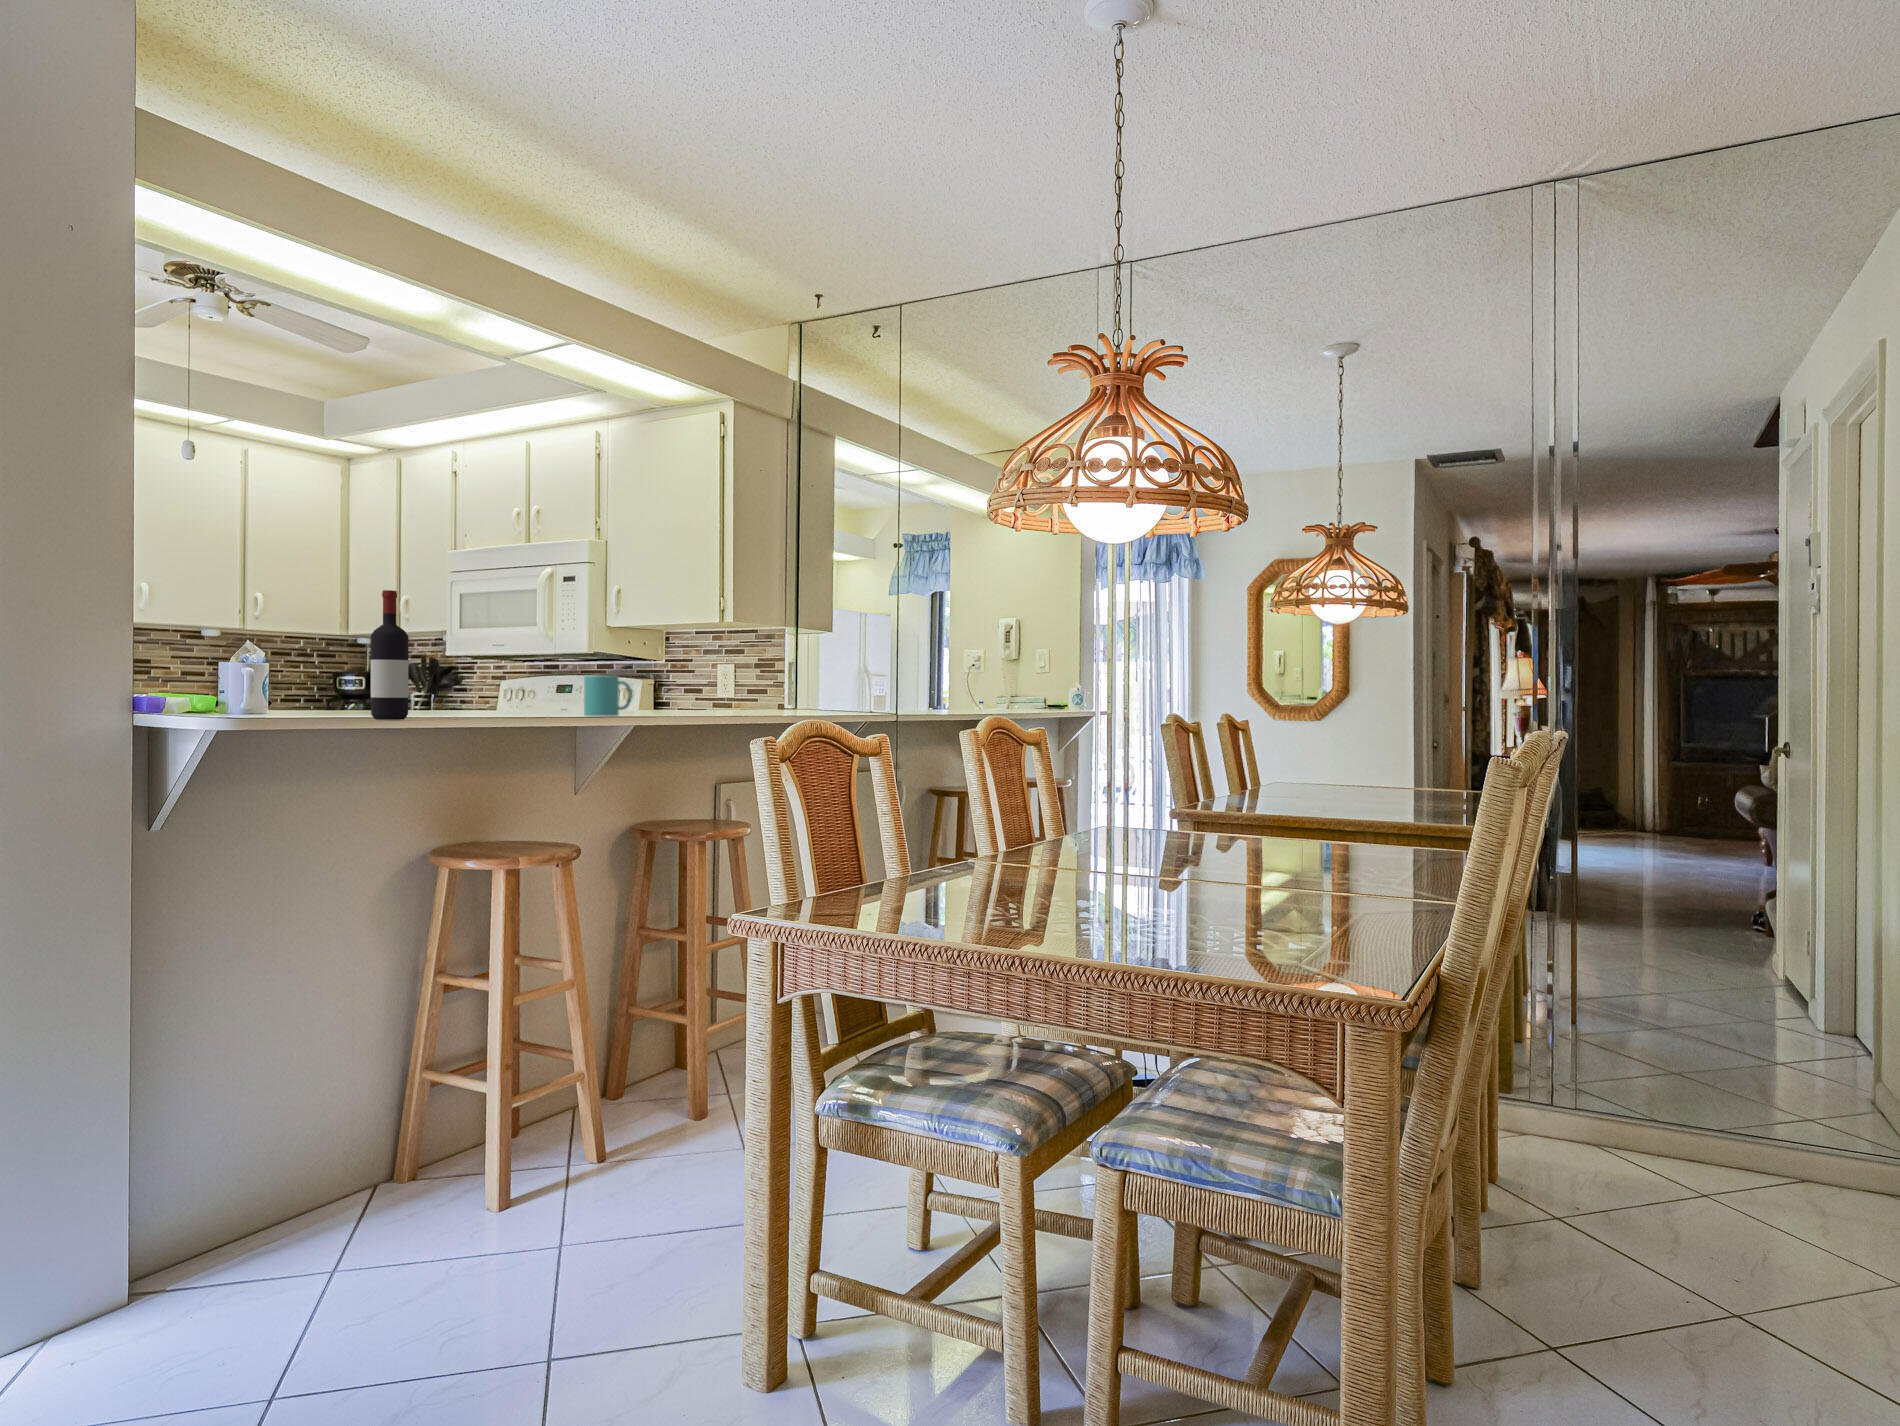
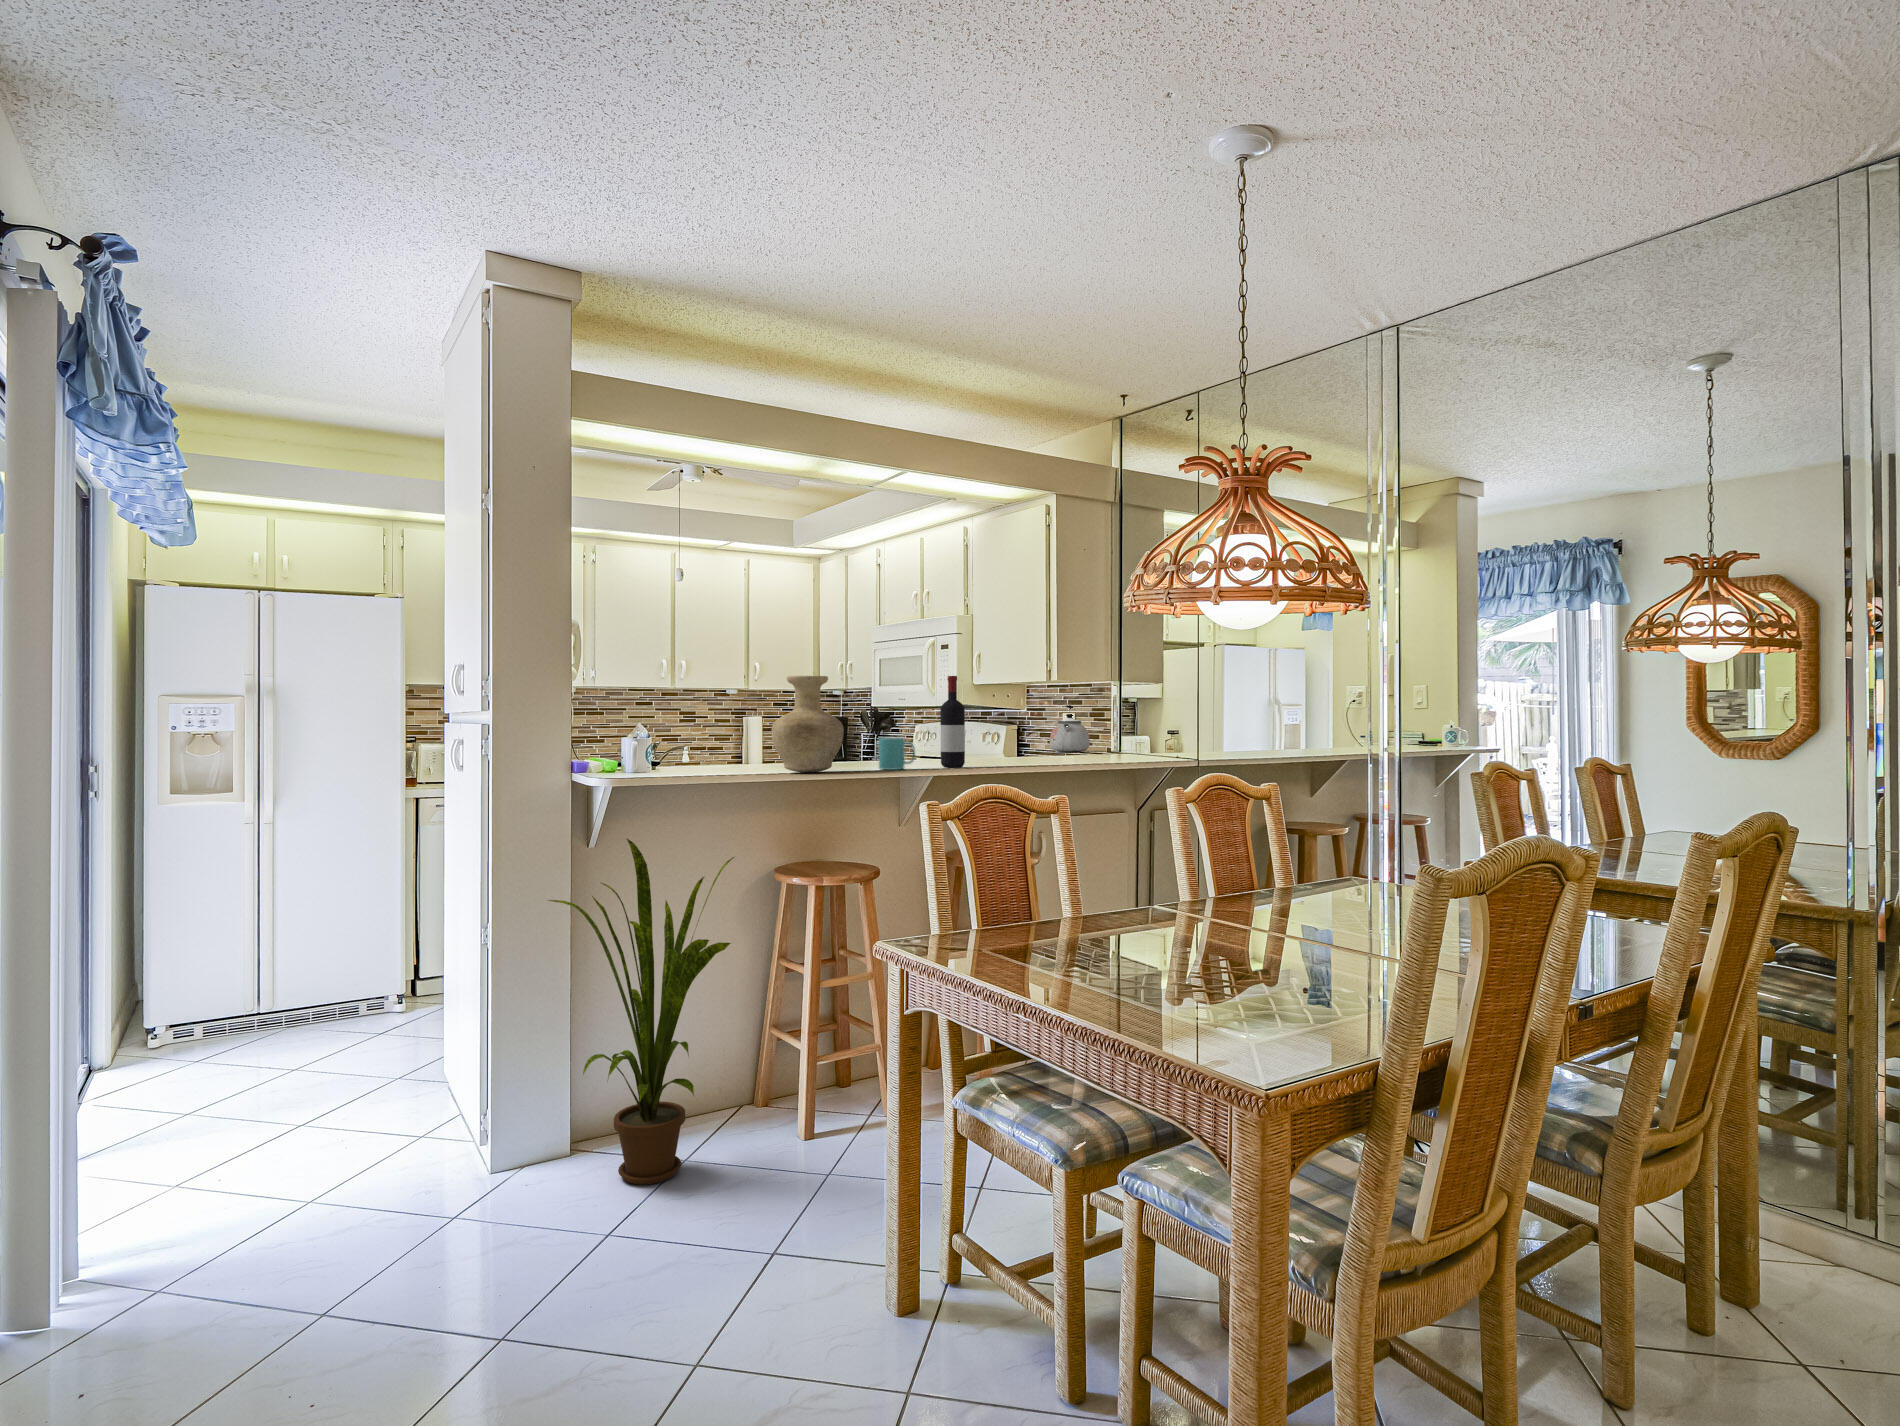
vase: none [446,587,549,718] -> present [771,676,844,772]
wine bottle: present [371,590,409,720] -> present [940,676,965,768]
kettle: none [699,656,747,711] -> present [1050,705,1090,752]
house plant: none [147,810,466,1308] -> present [548,839,734,1185]

